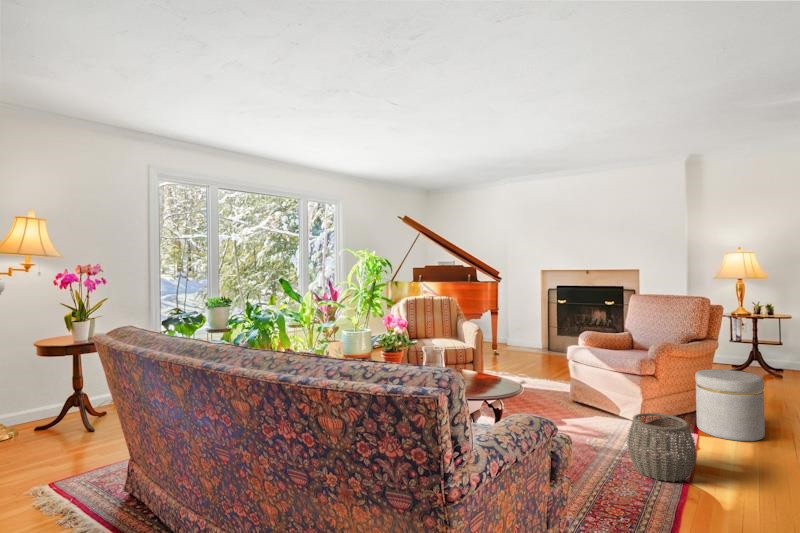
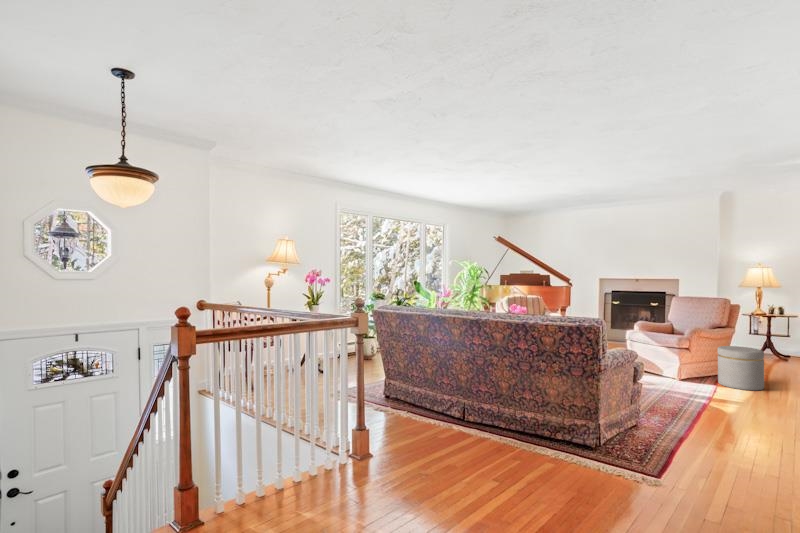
woven basket: present [627,413,696,482] -> none [671,366,715,404]

